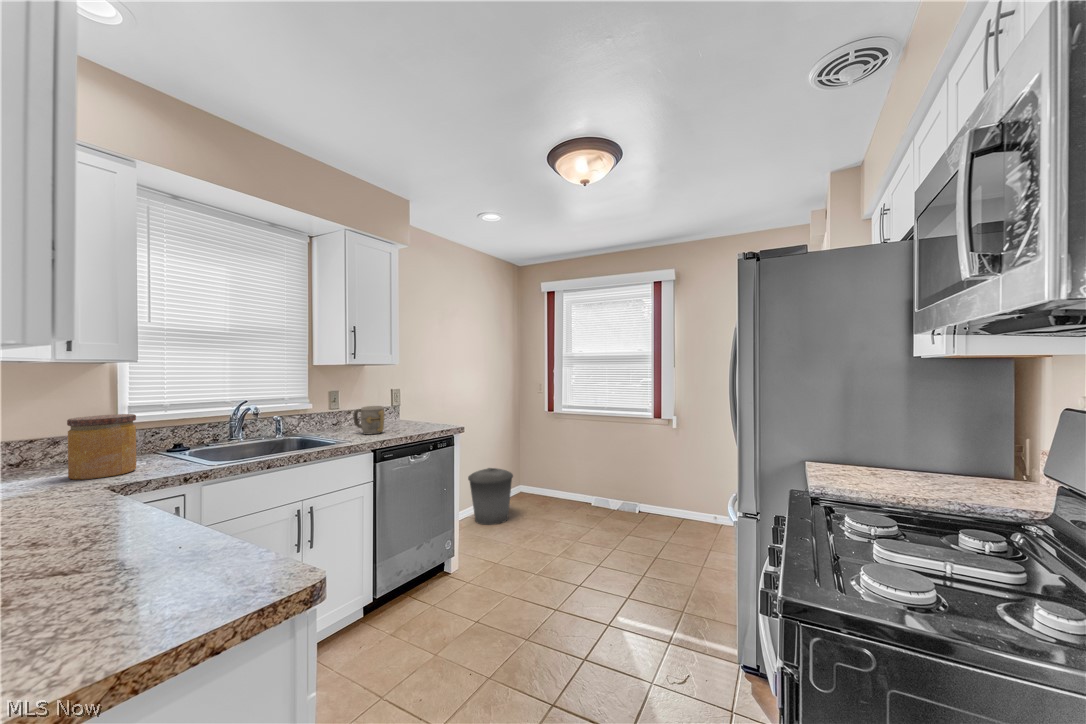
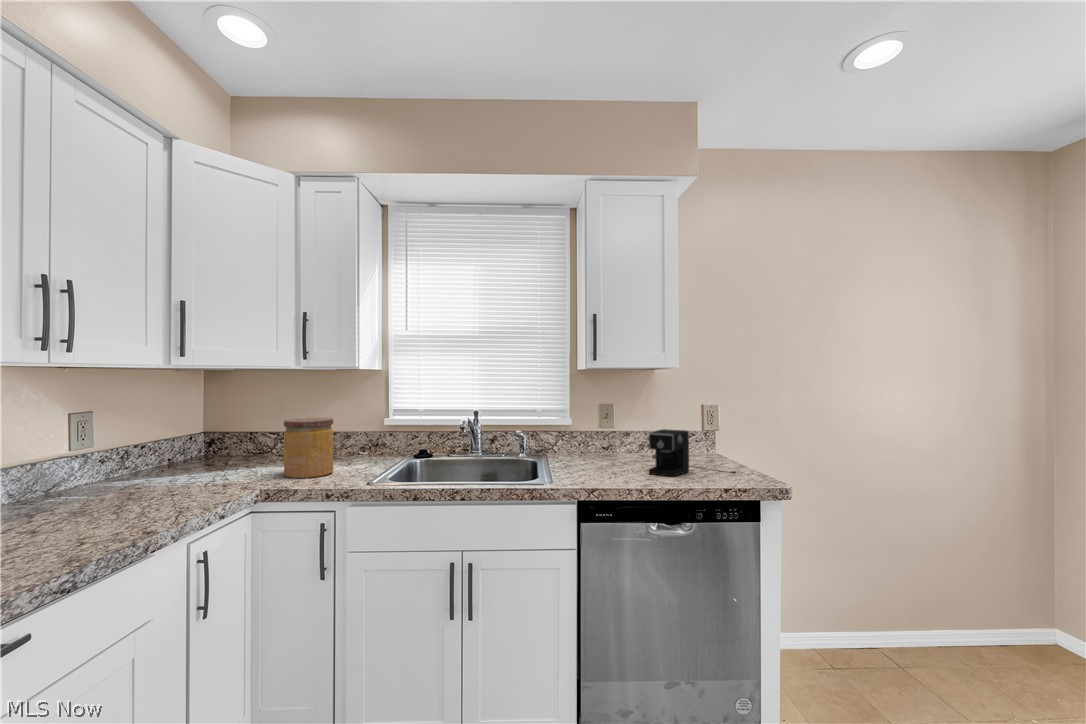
coffee maker: none [399,402,445,430] -> present [649,429,736,477]
mug: present [353,406,385,434] -> none [586,431,620,474]
trash can: present [468,468,513,525] -> none [856,569,964,693]

